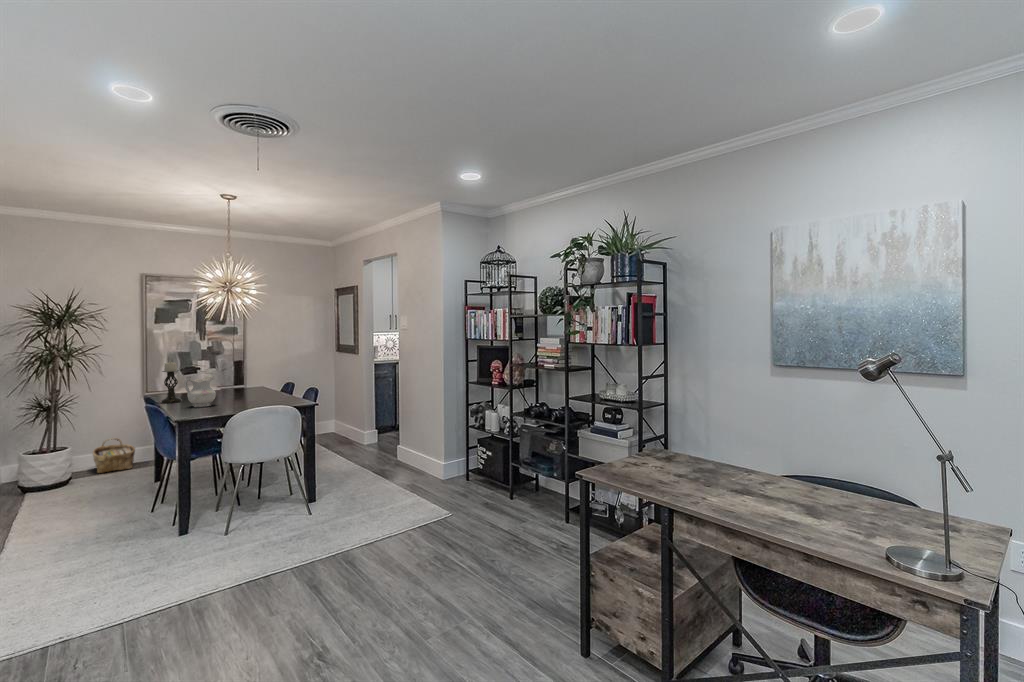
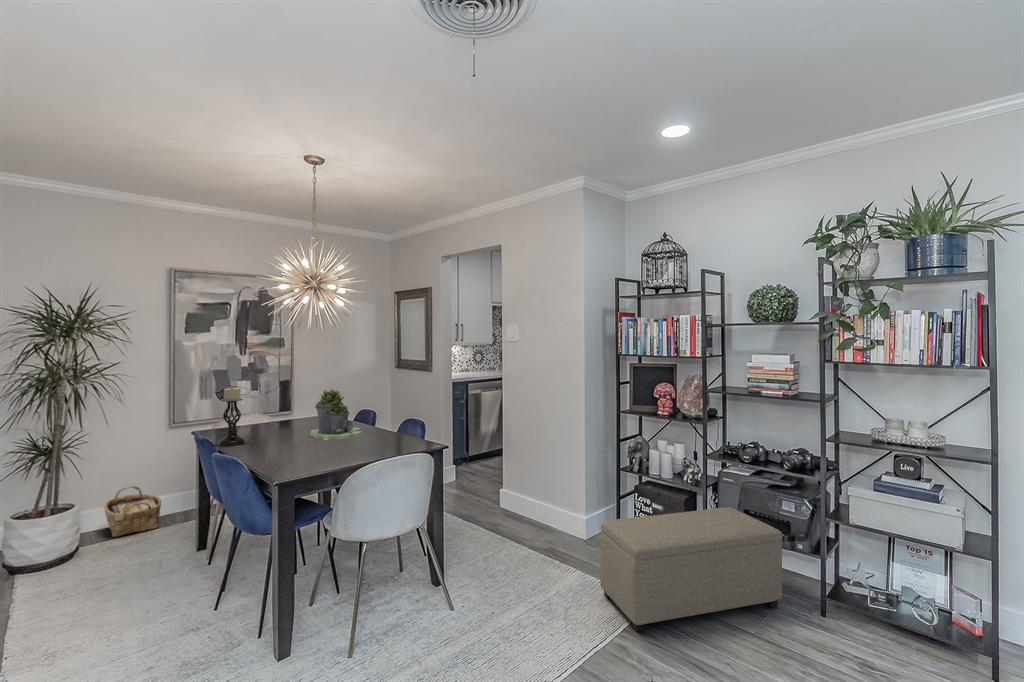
succulent planter: none [232,364,271,401] -> present [311,389,362,440]
ceramic pitcher: present [184,376,216,407] -> none [264,407,304,454]
ottoman: none [420,451,541,528] -> present [600,507,782,632]

